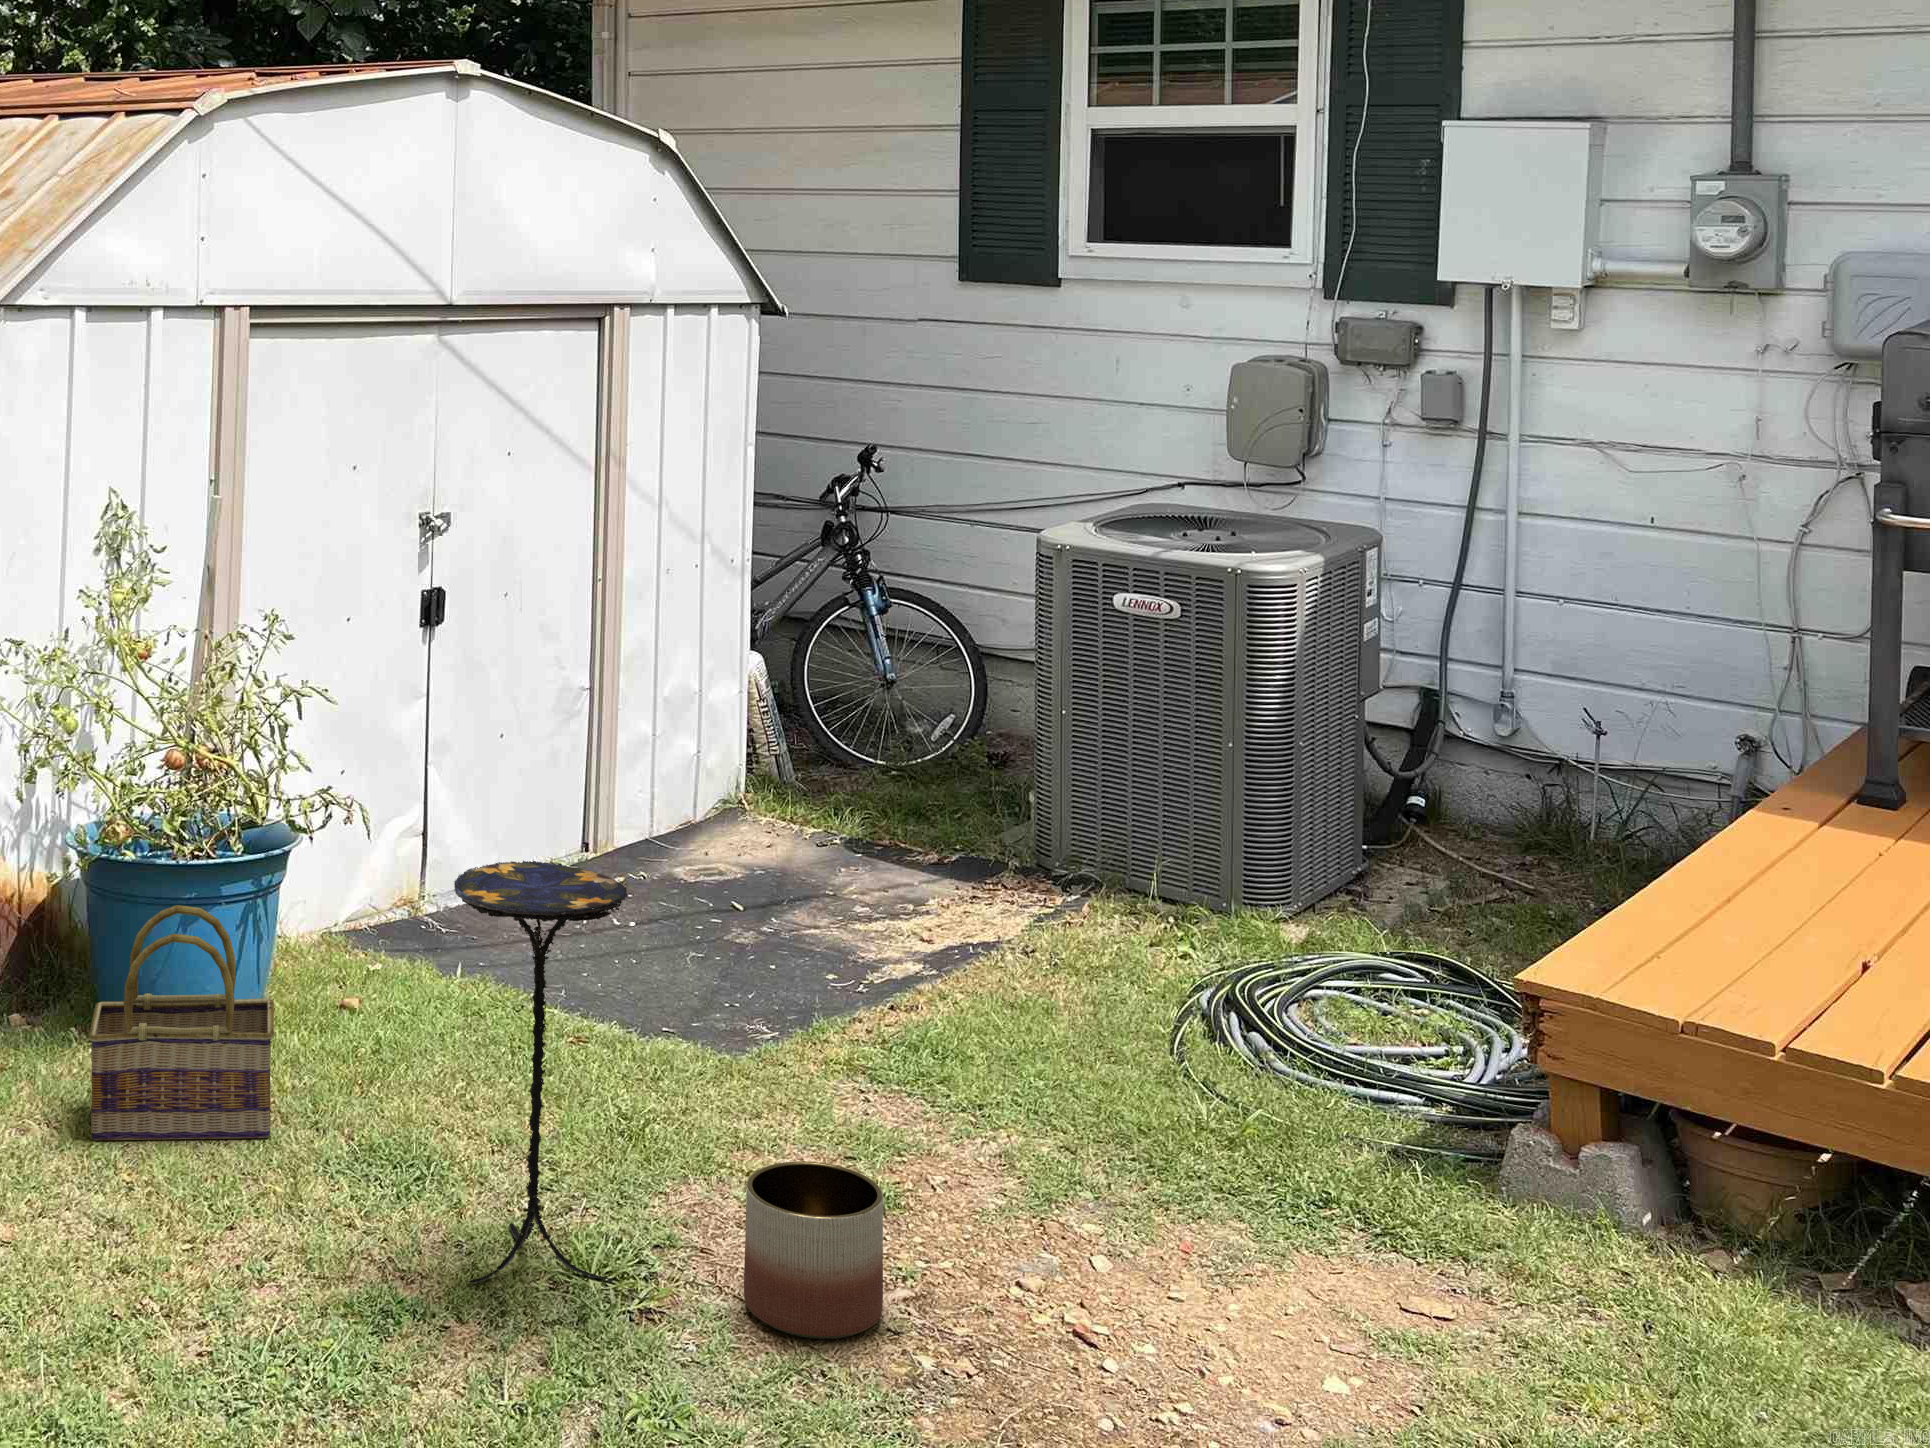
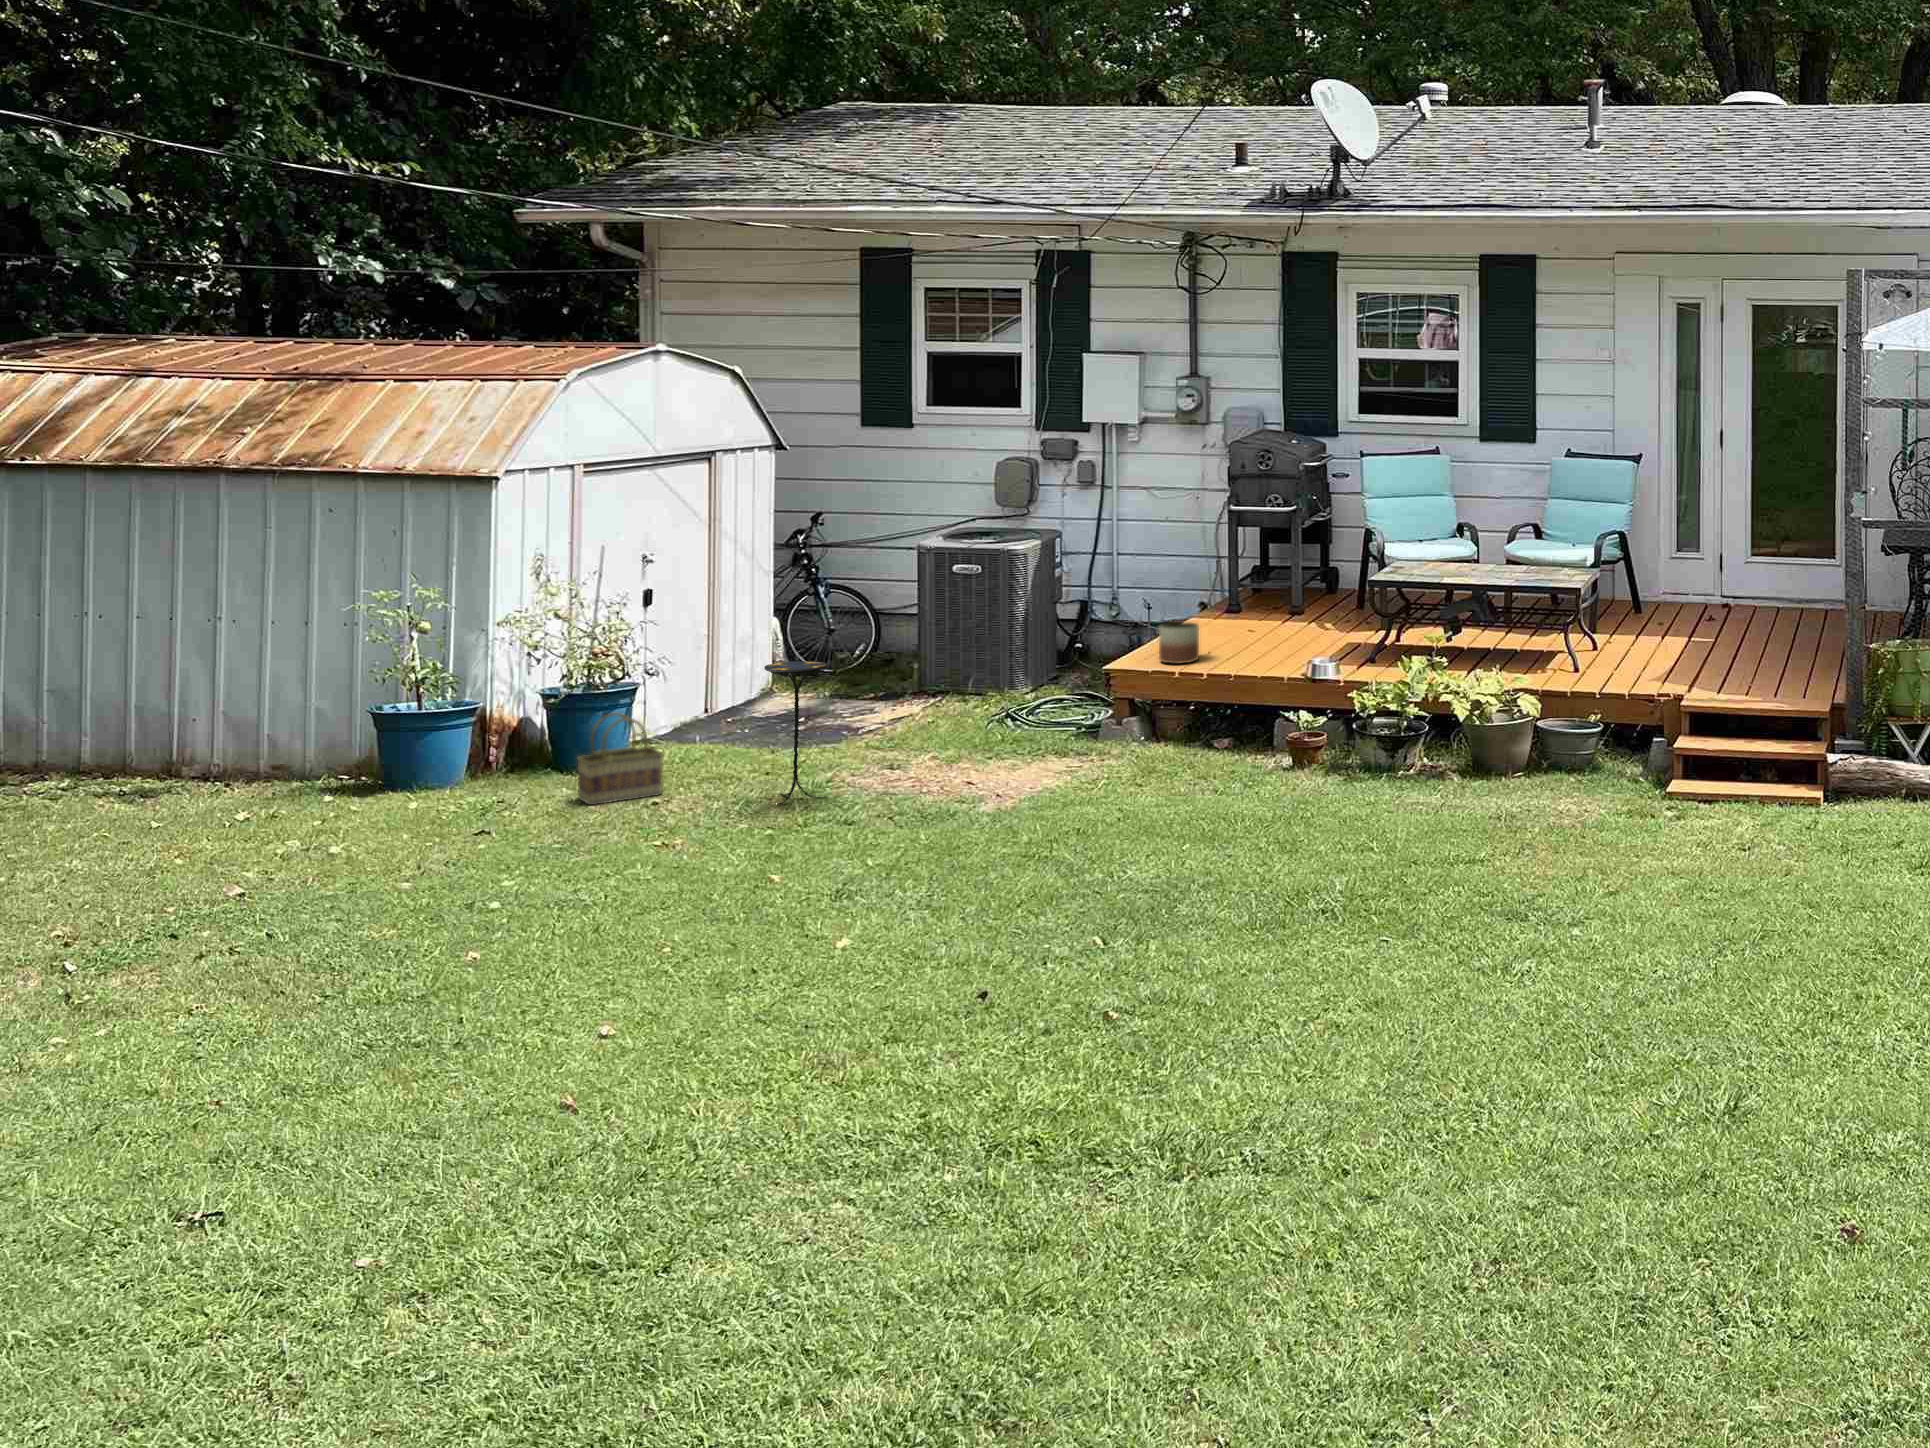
planter: present [744,1162,883,1339] -> present [1159,622,1199,664]

